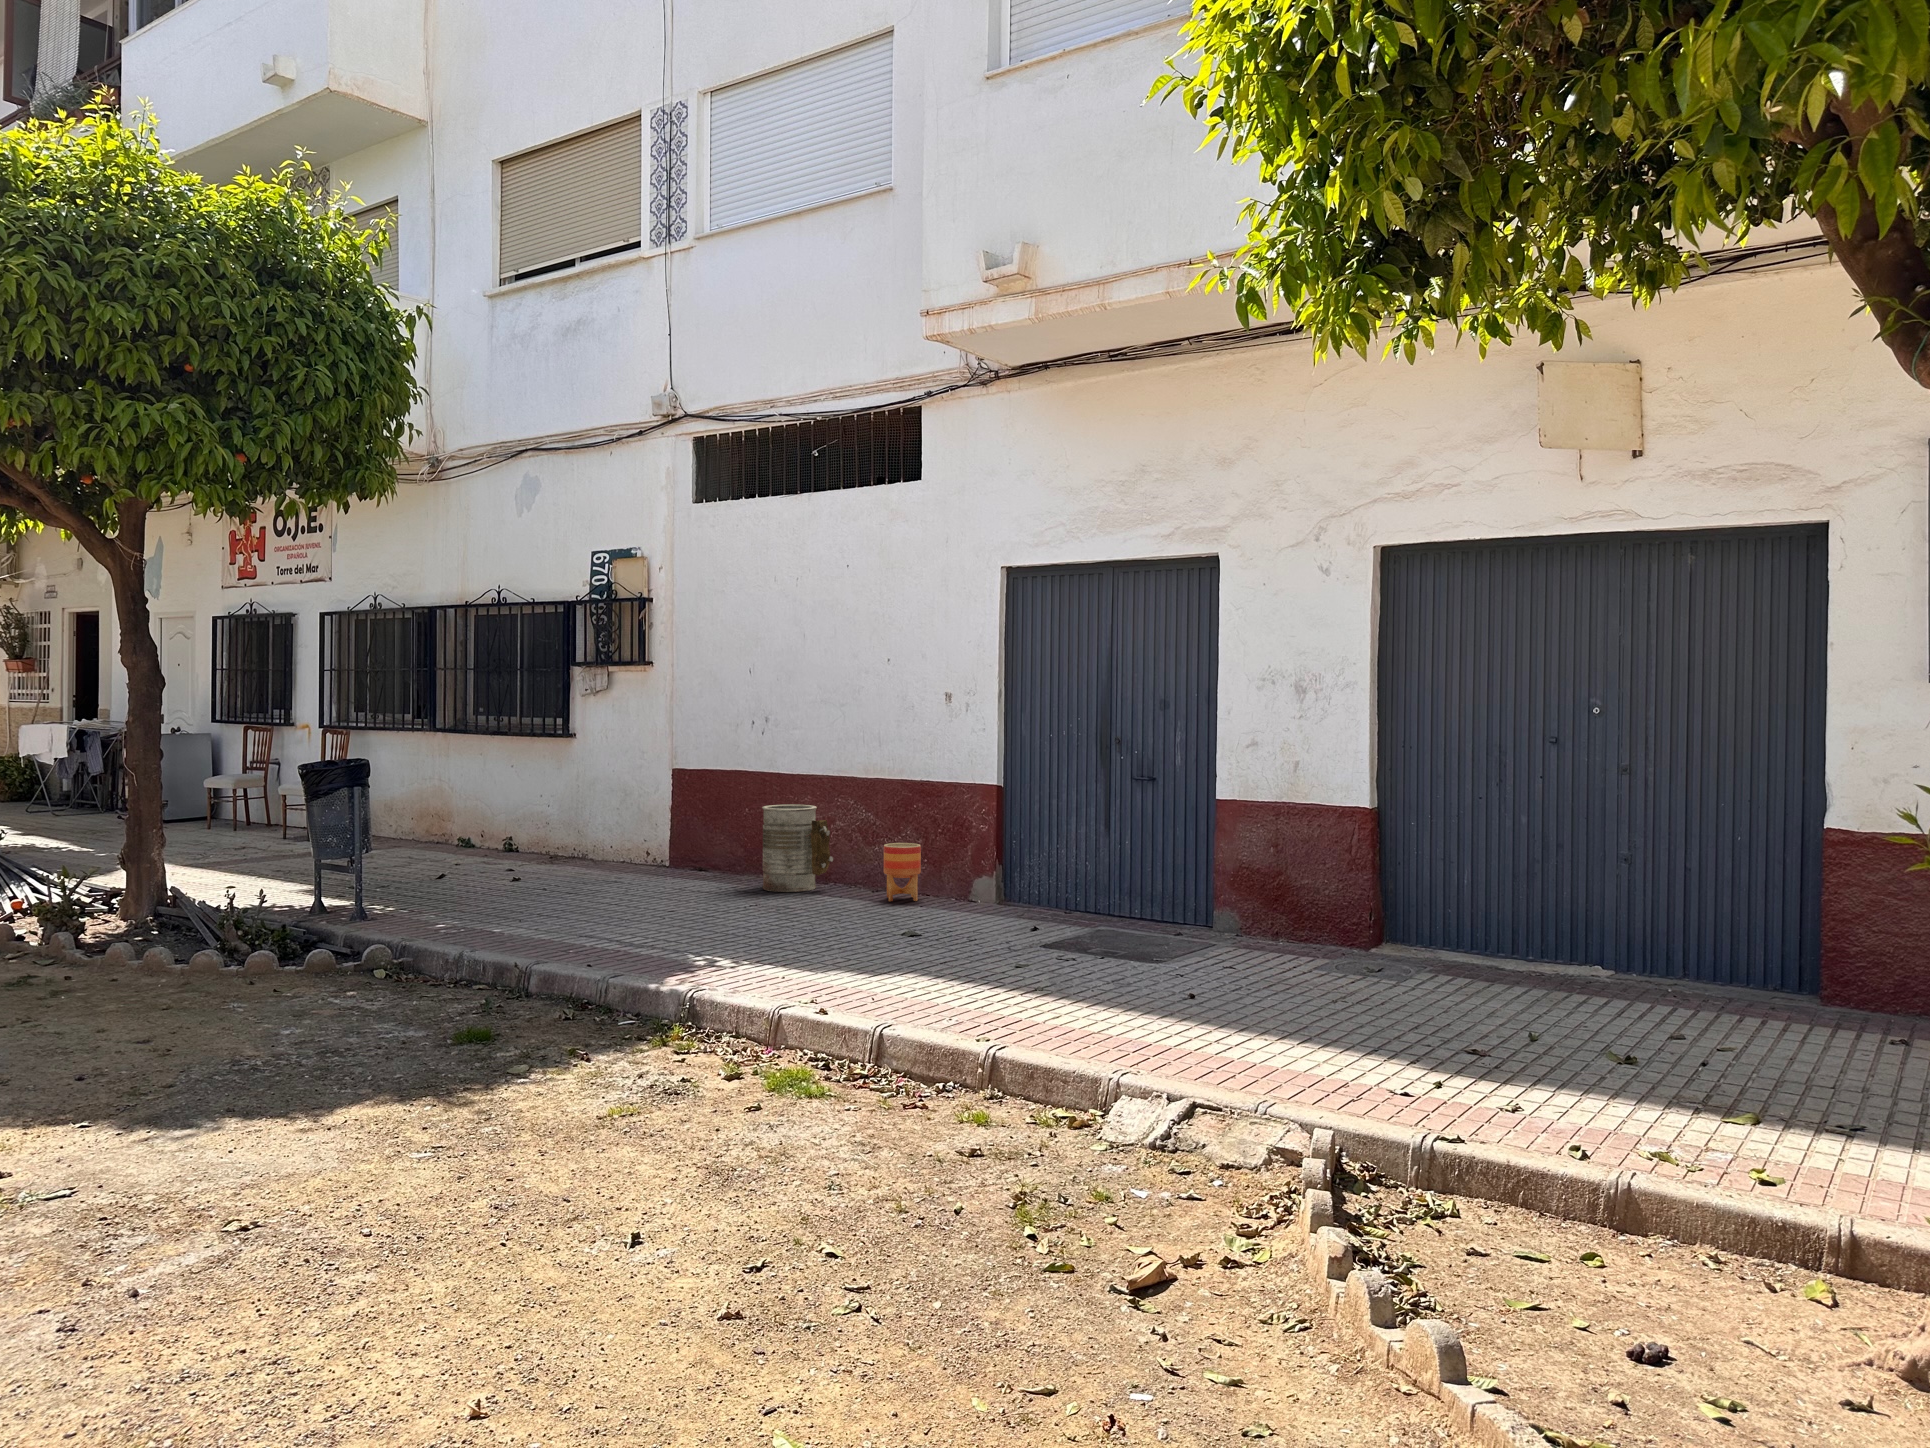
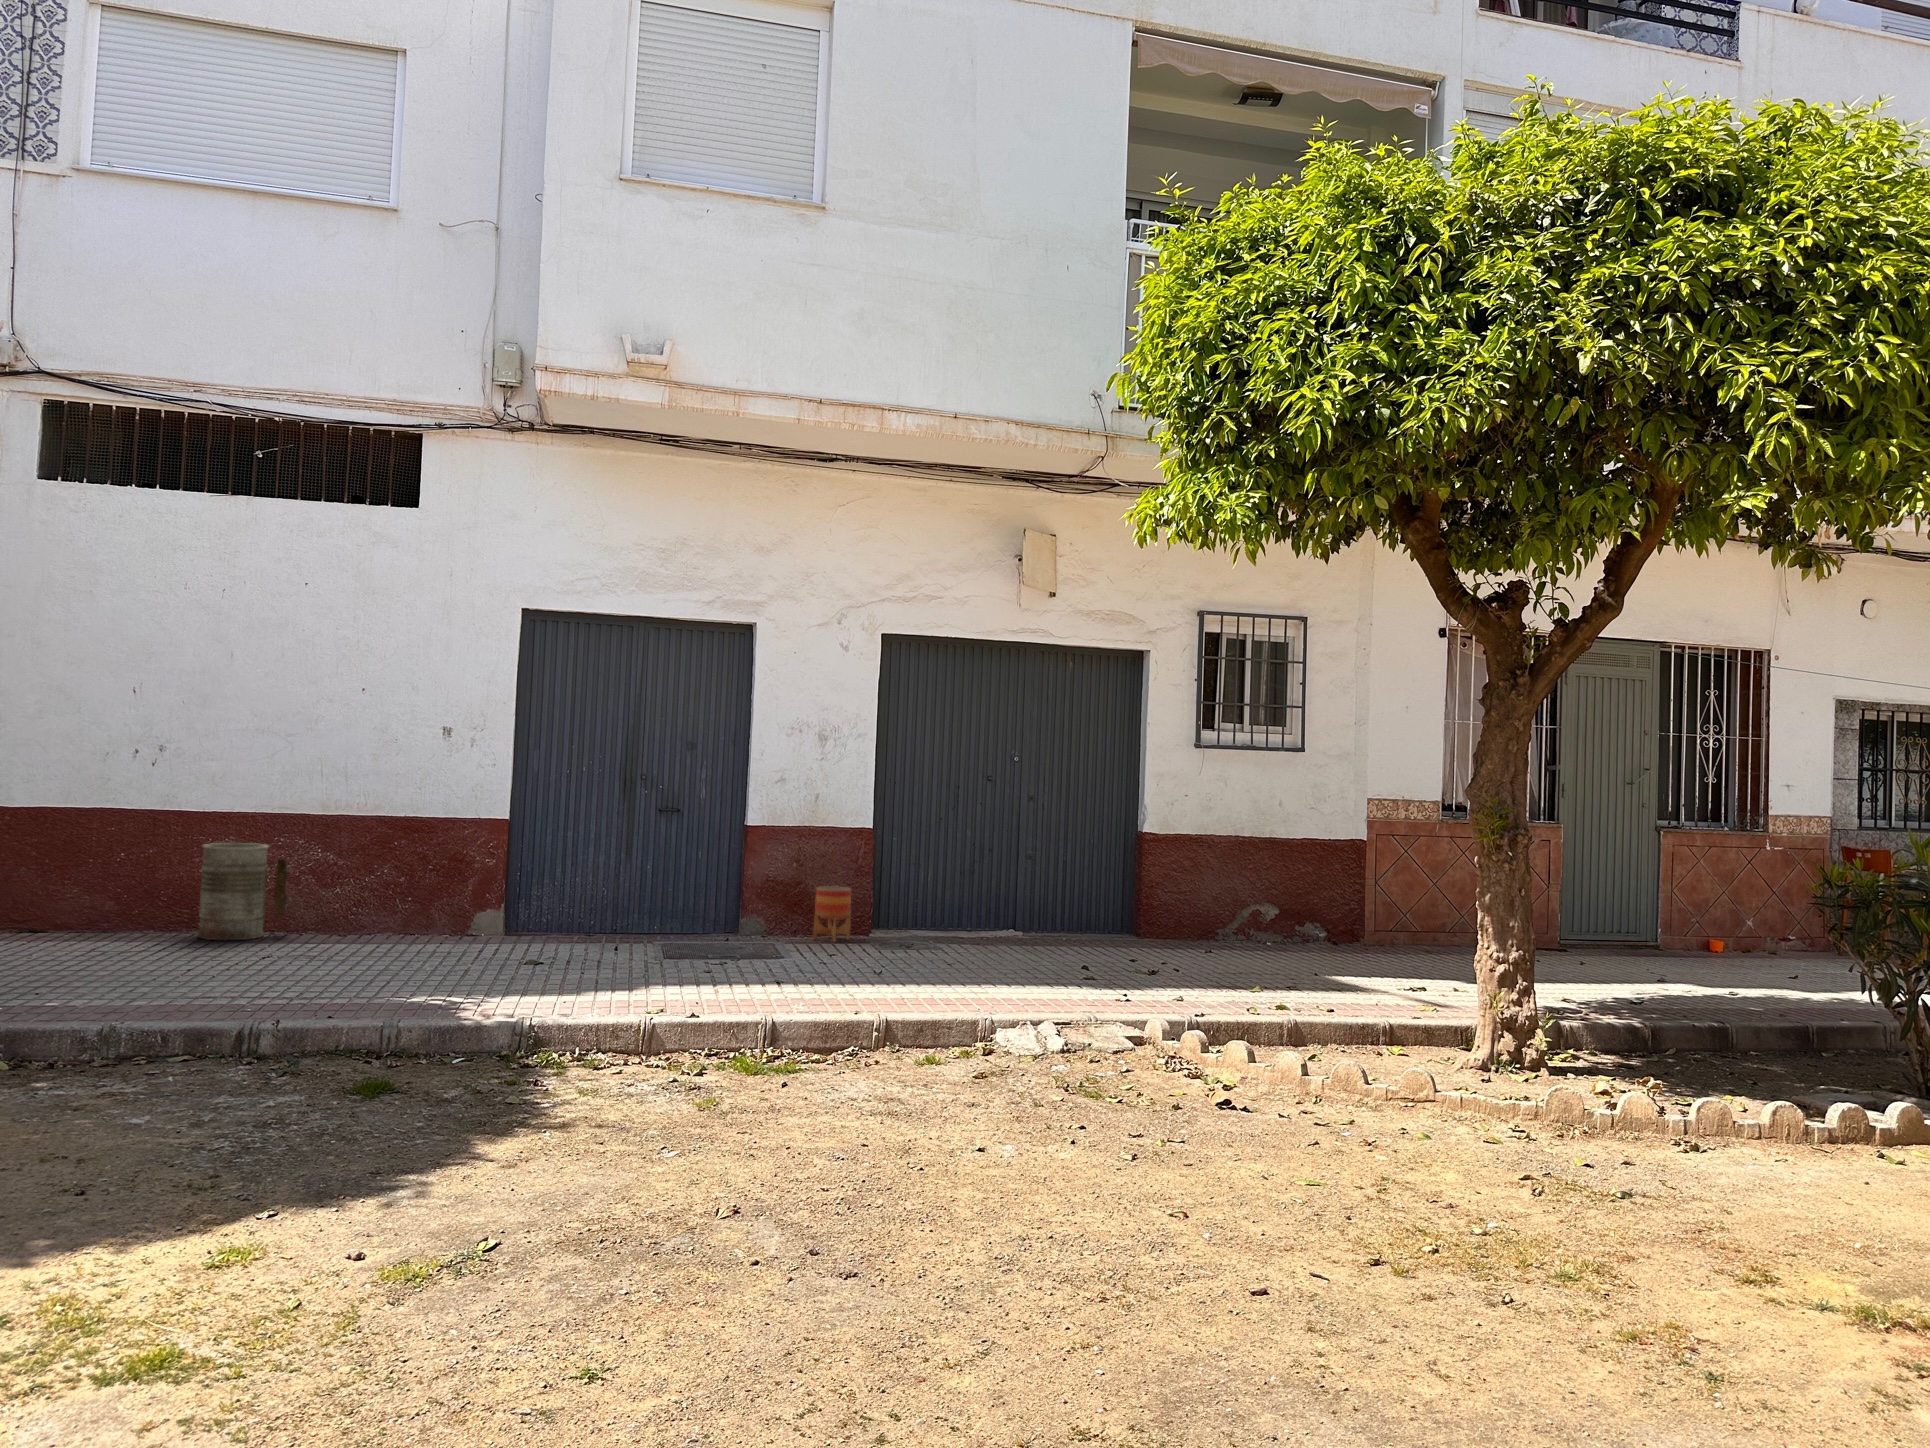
planter: present [884,843,921,901] -> present [813,886,852,941]

